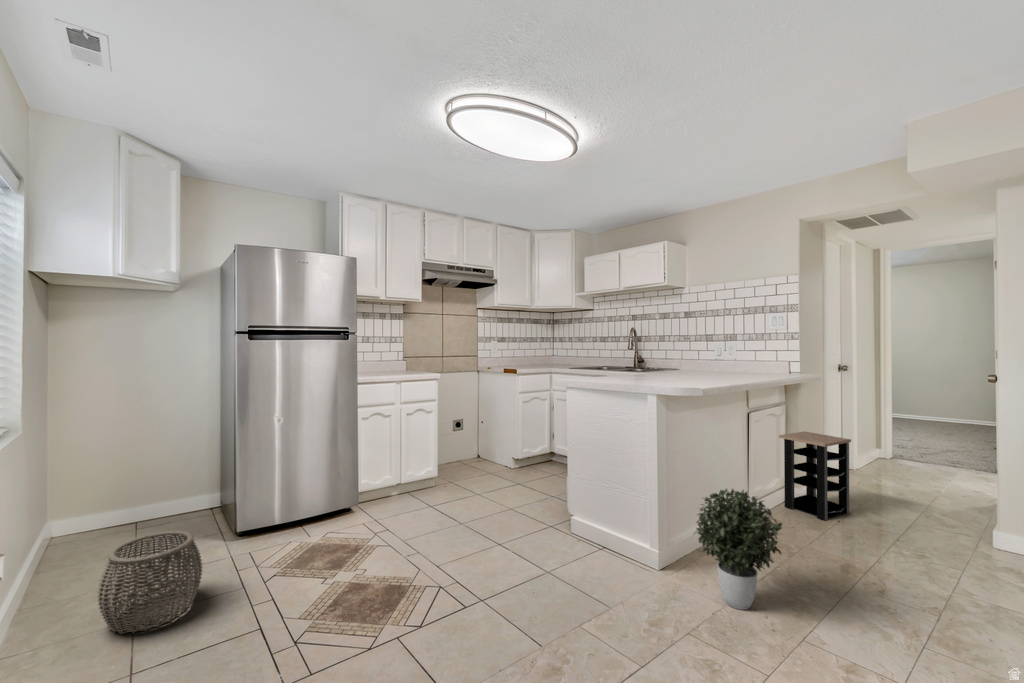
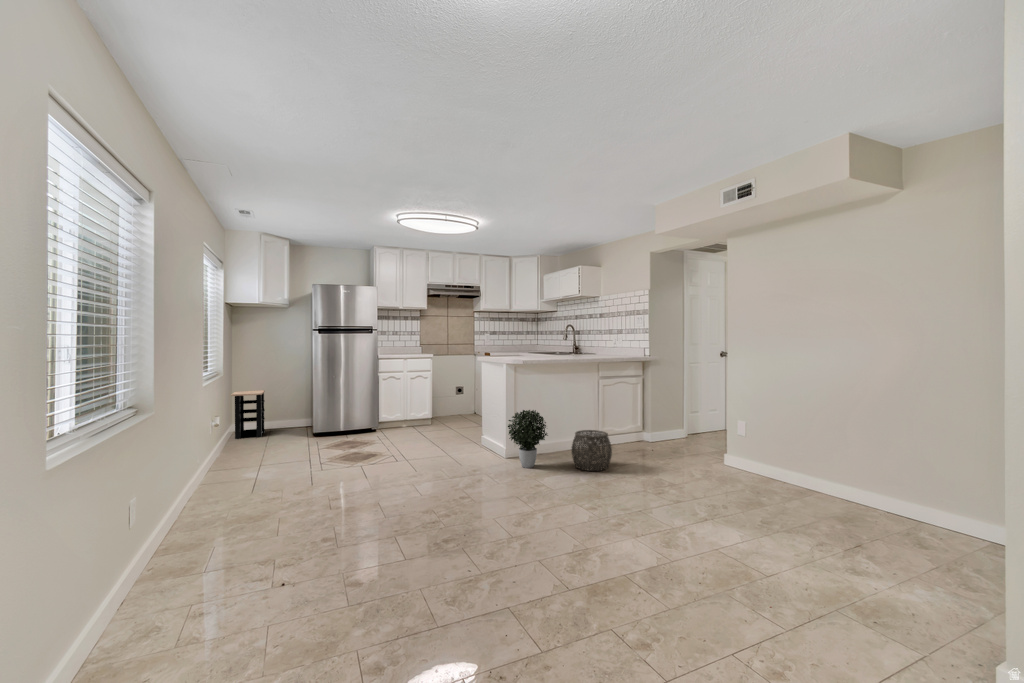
side table: present [779,432,851,520] -> present [231,391,265,439]
woven basket: present [98,531,202,634] -> present [572,430,612,471]

